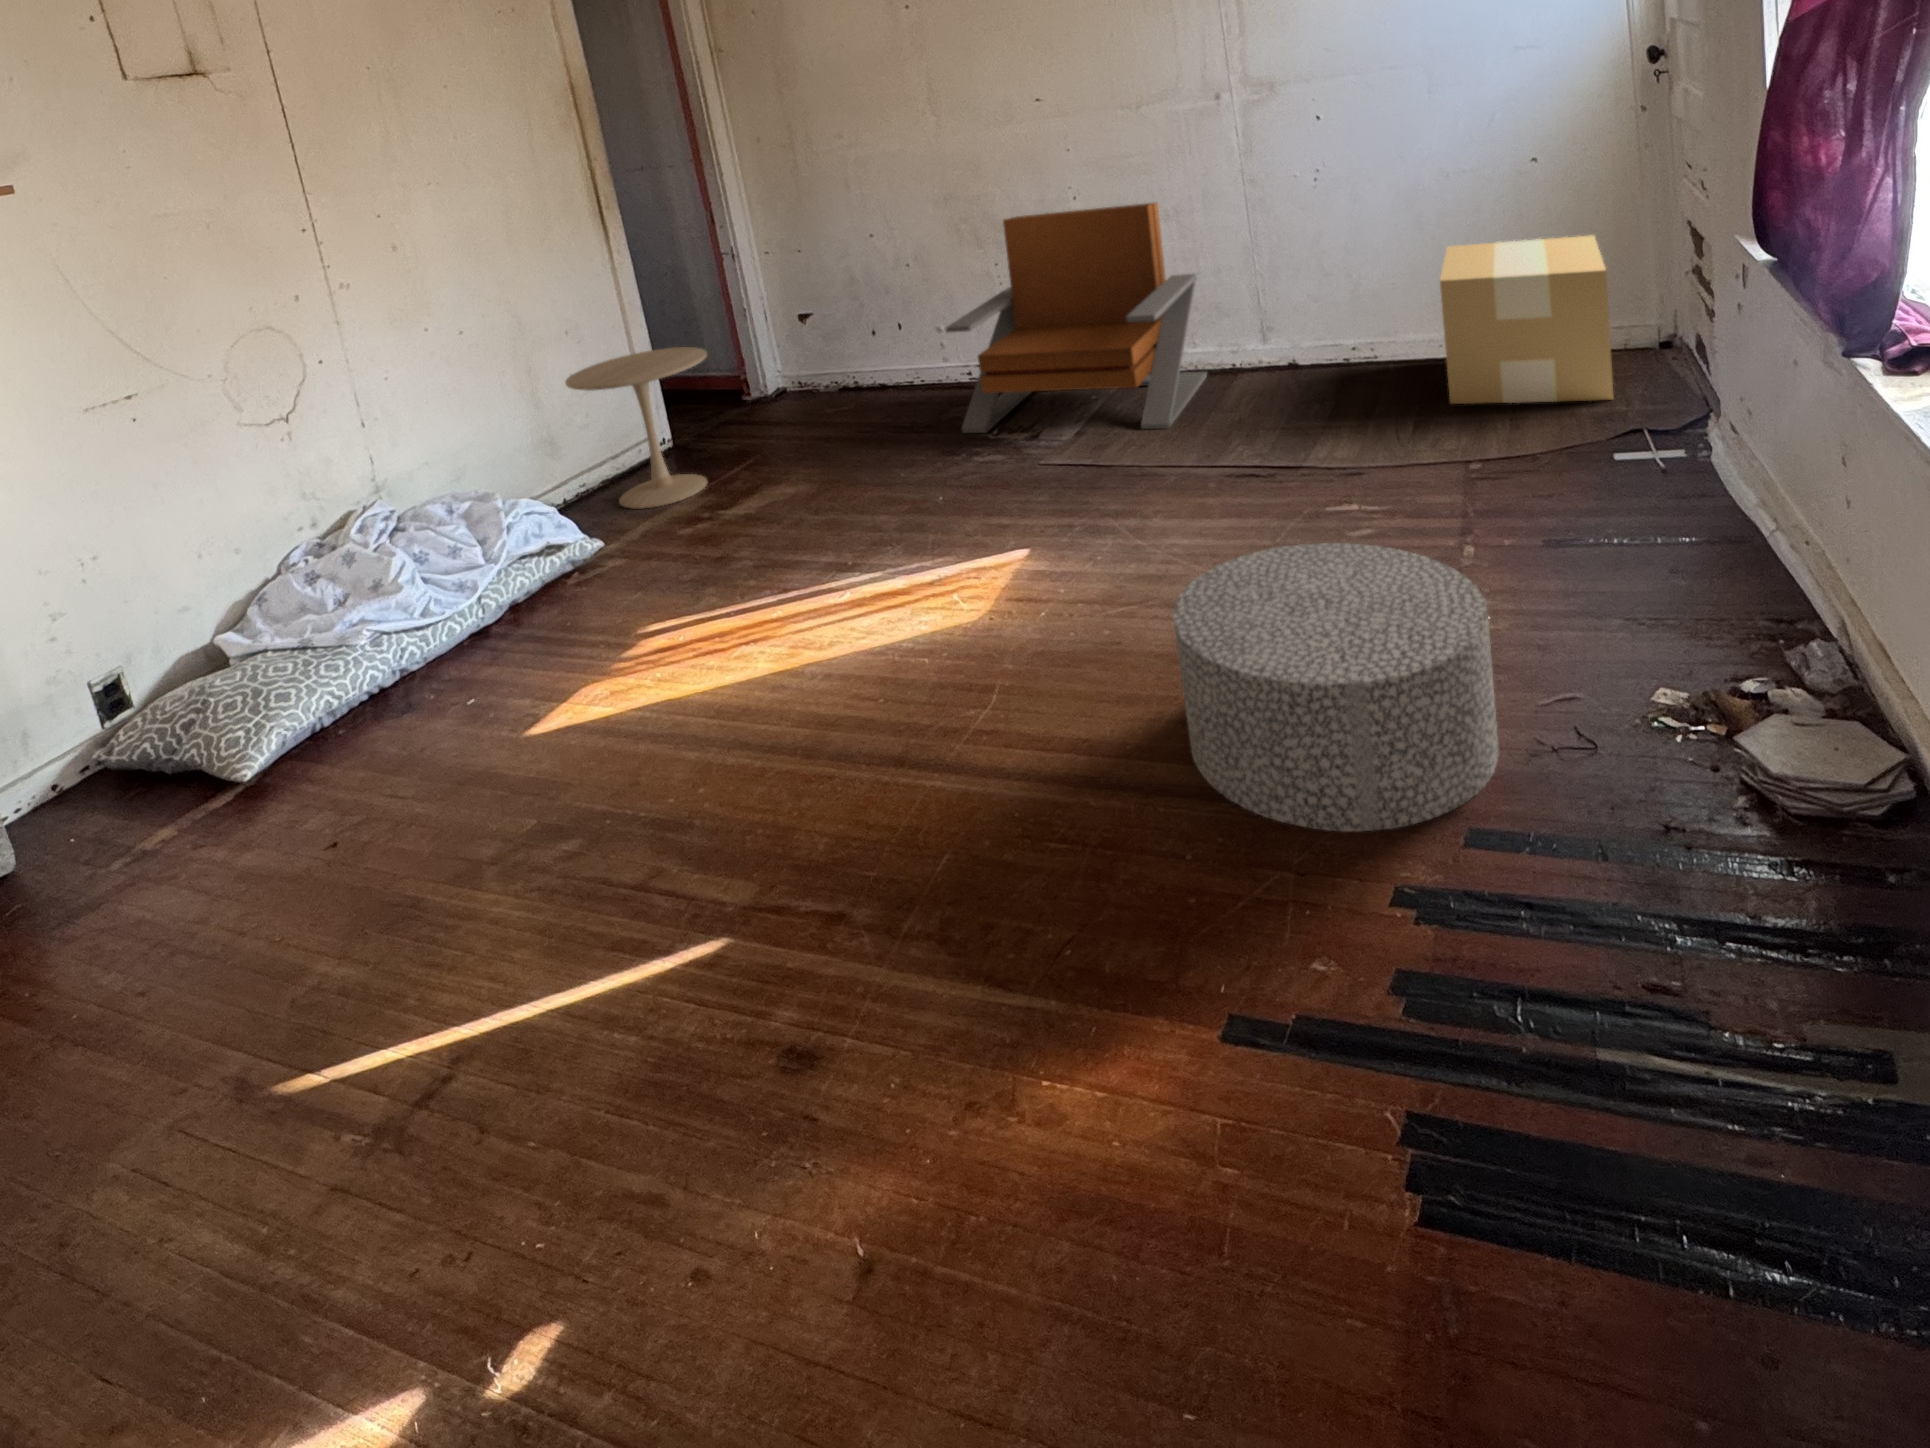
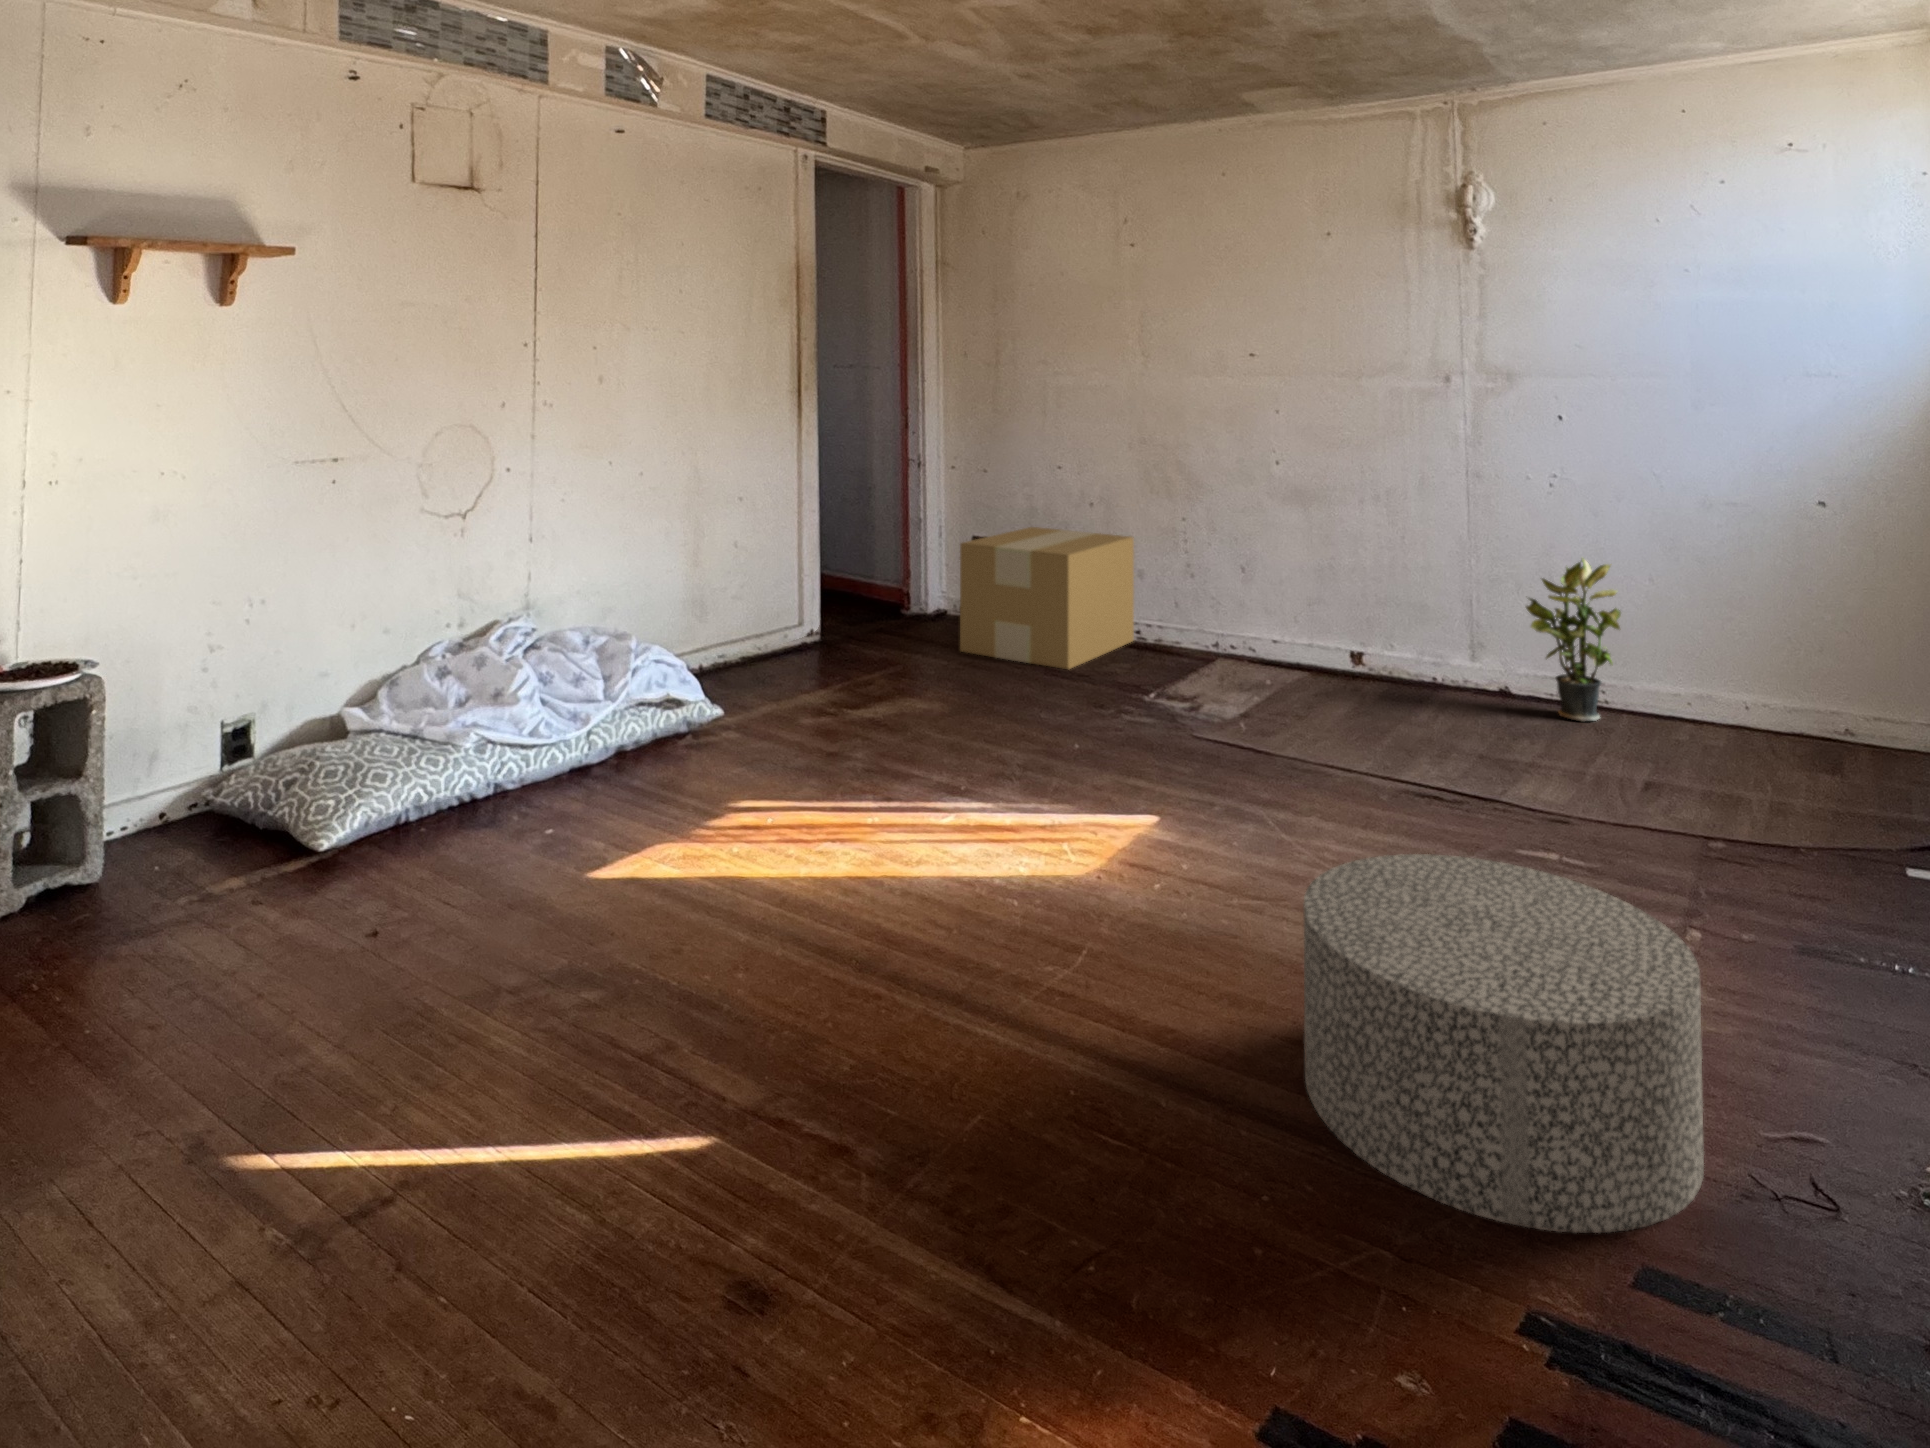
lounge chair: present [946,202,1207,433] -> none [1115,469,1404,732]
cardboard box: present [1440,235,1613,404] -> present [960,527,1134,669]
potted plant: none [1300,238,1379,377] -> present [1526,559,1621,722]
side table: present [565,347,708,509] -> none [722,533,865,694]

